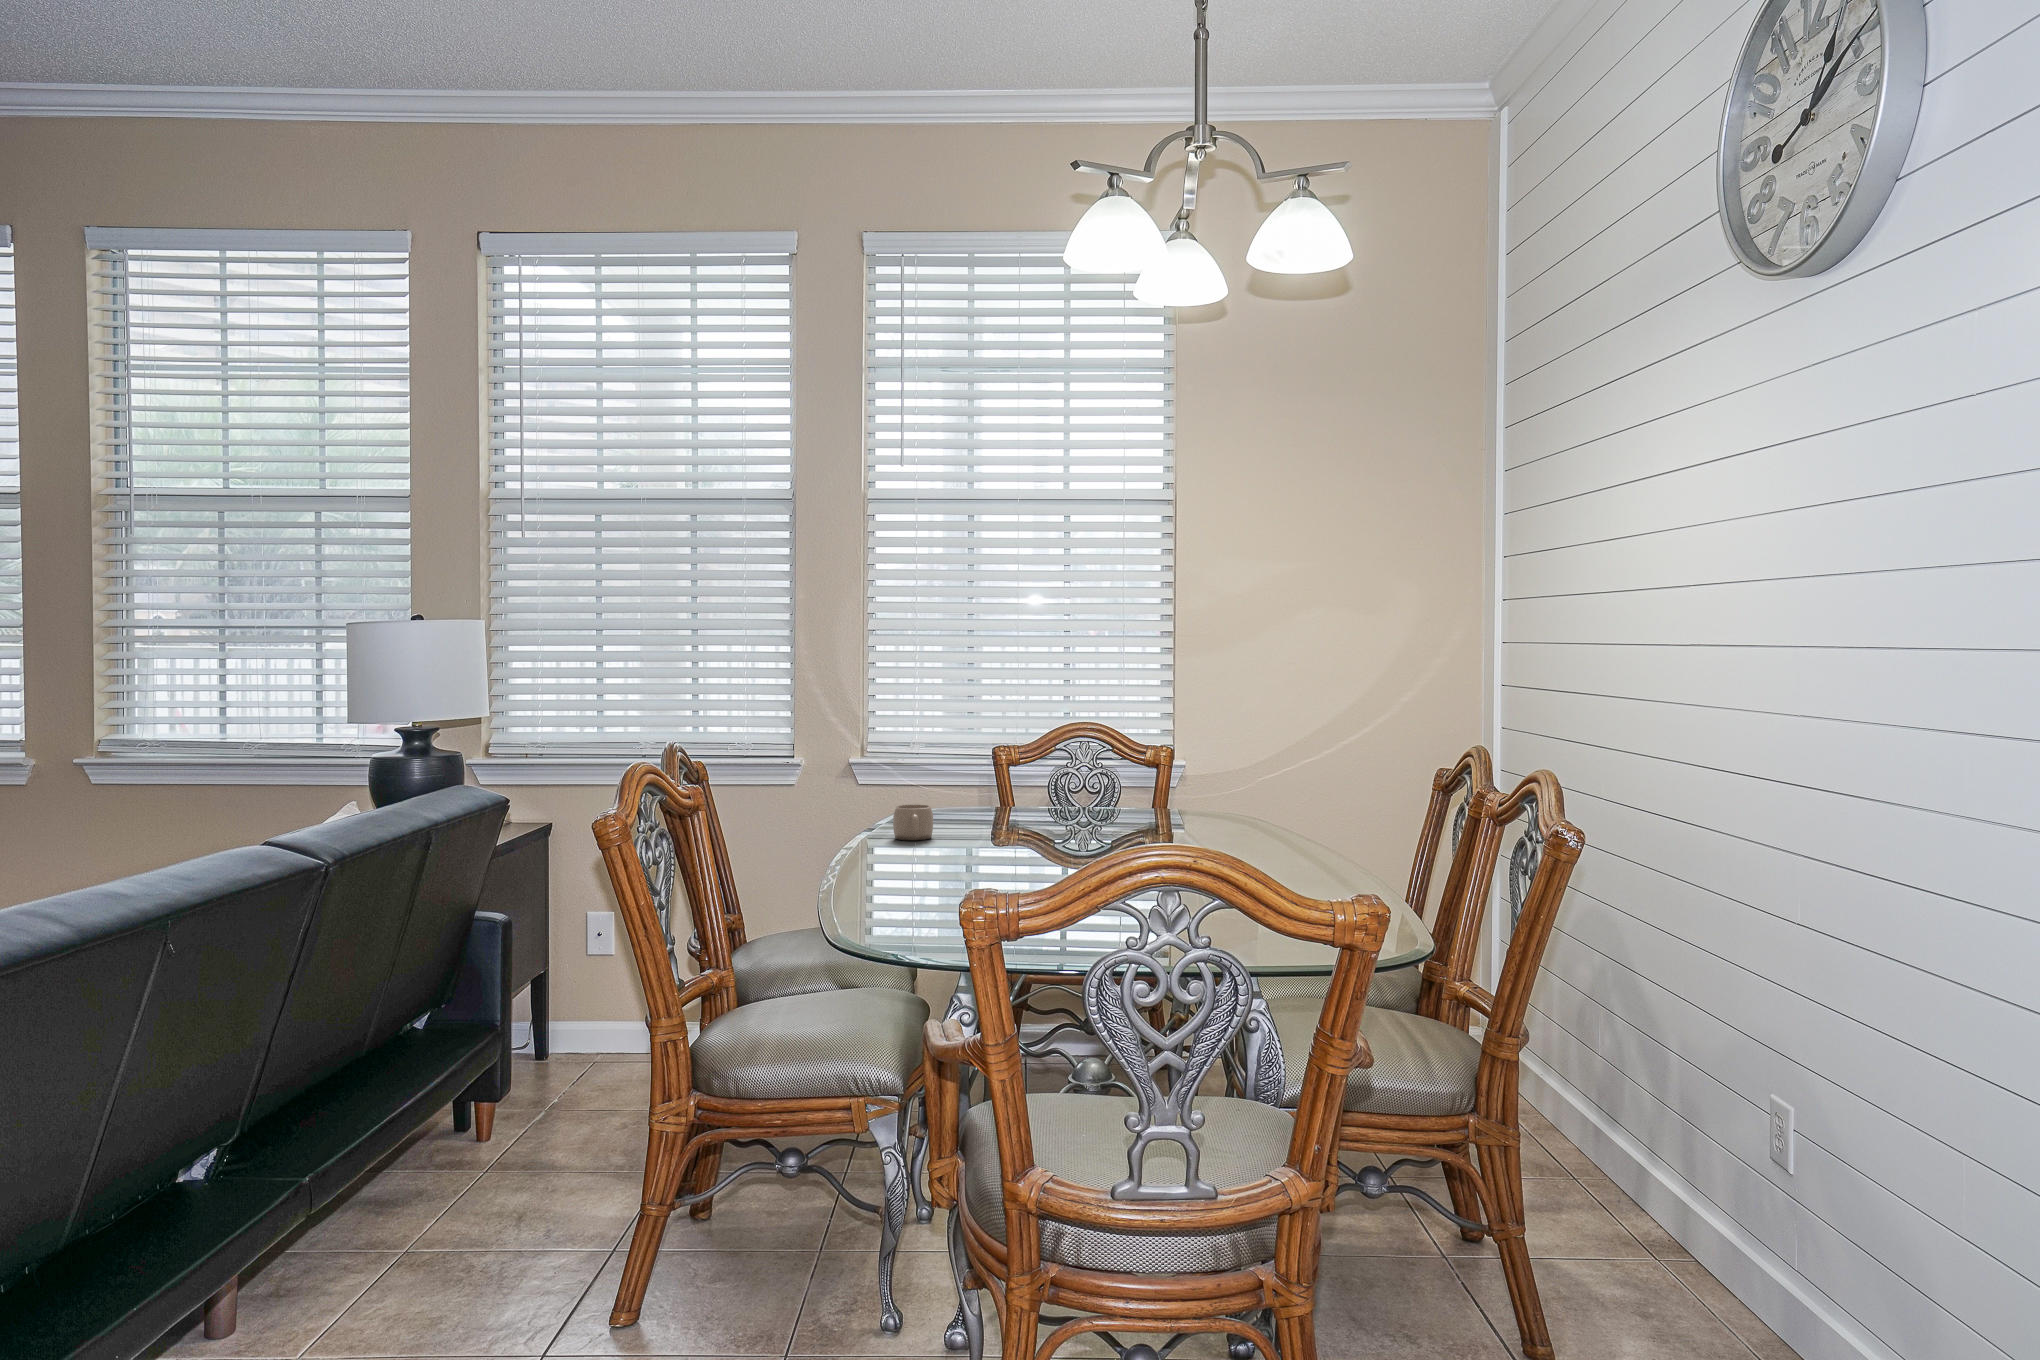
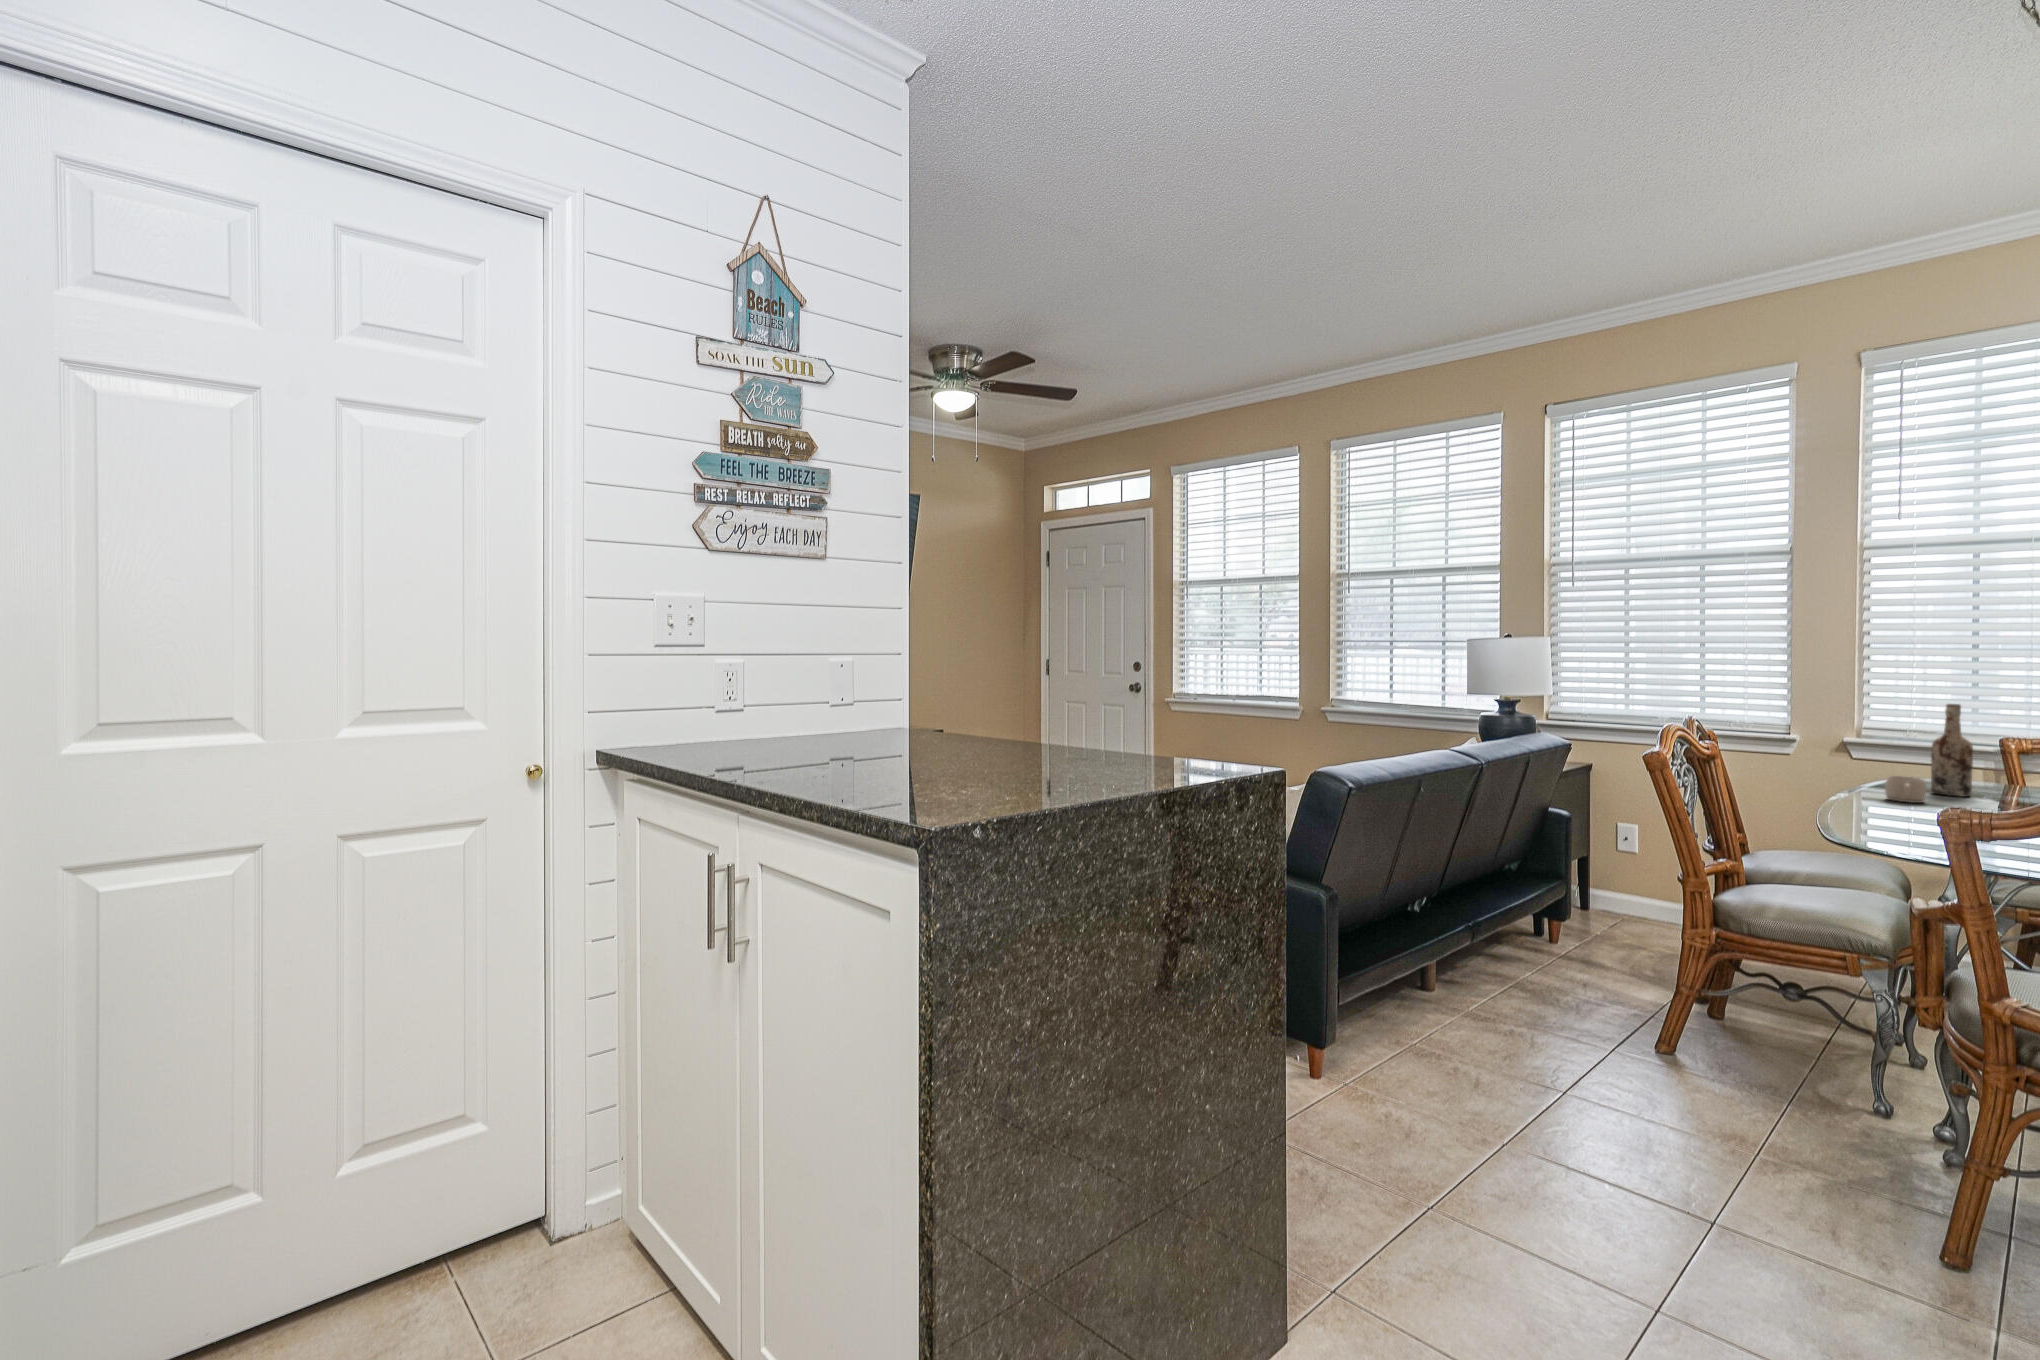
wine bottle: none [936,702,973,824] -> present [1931,704,1973,796]

